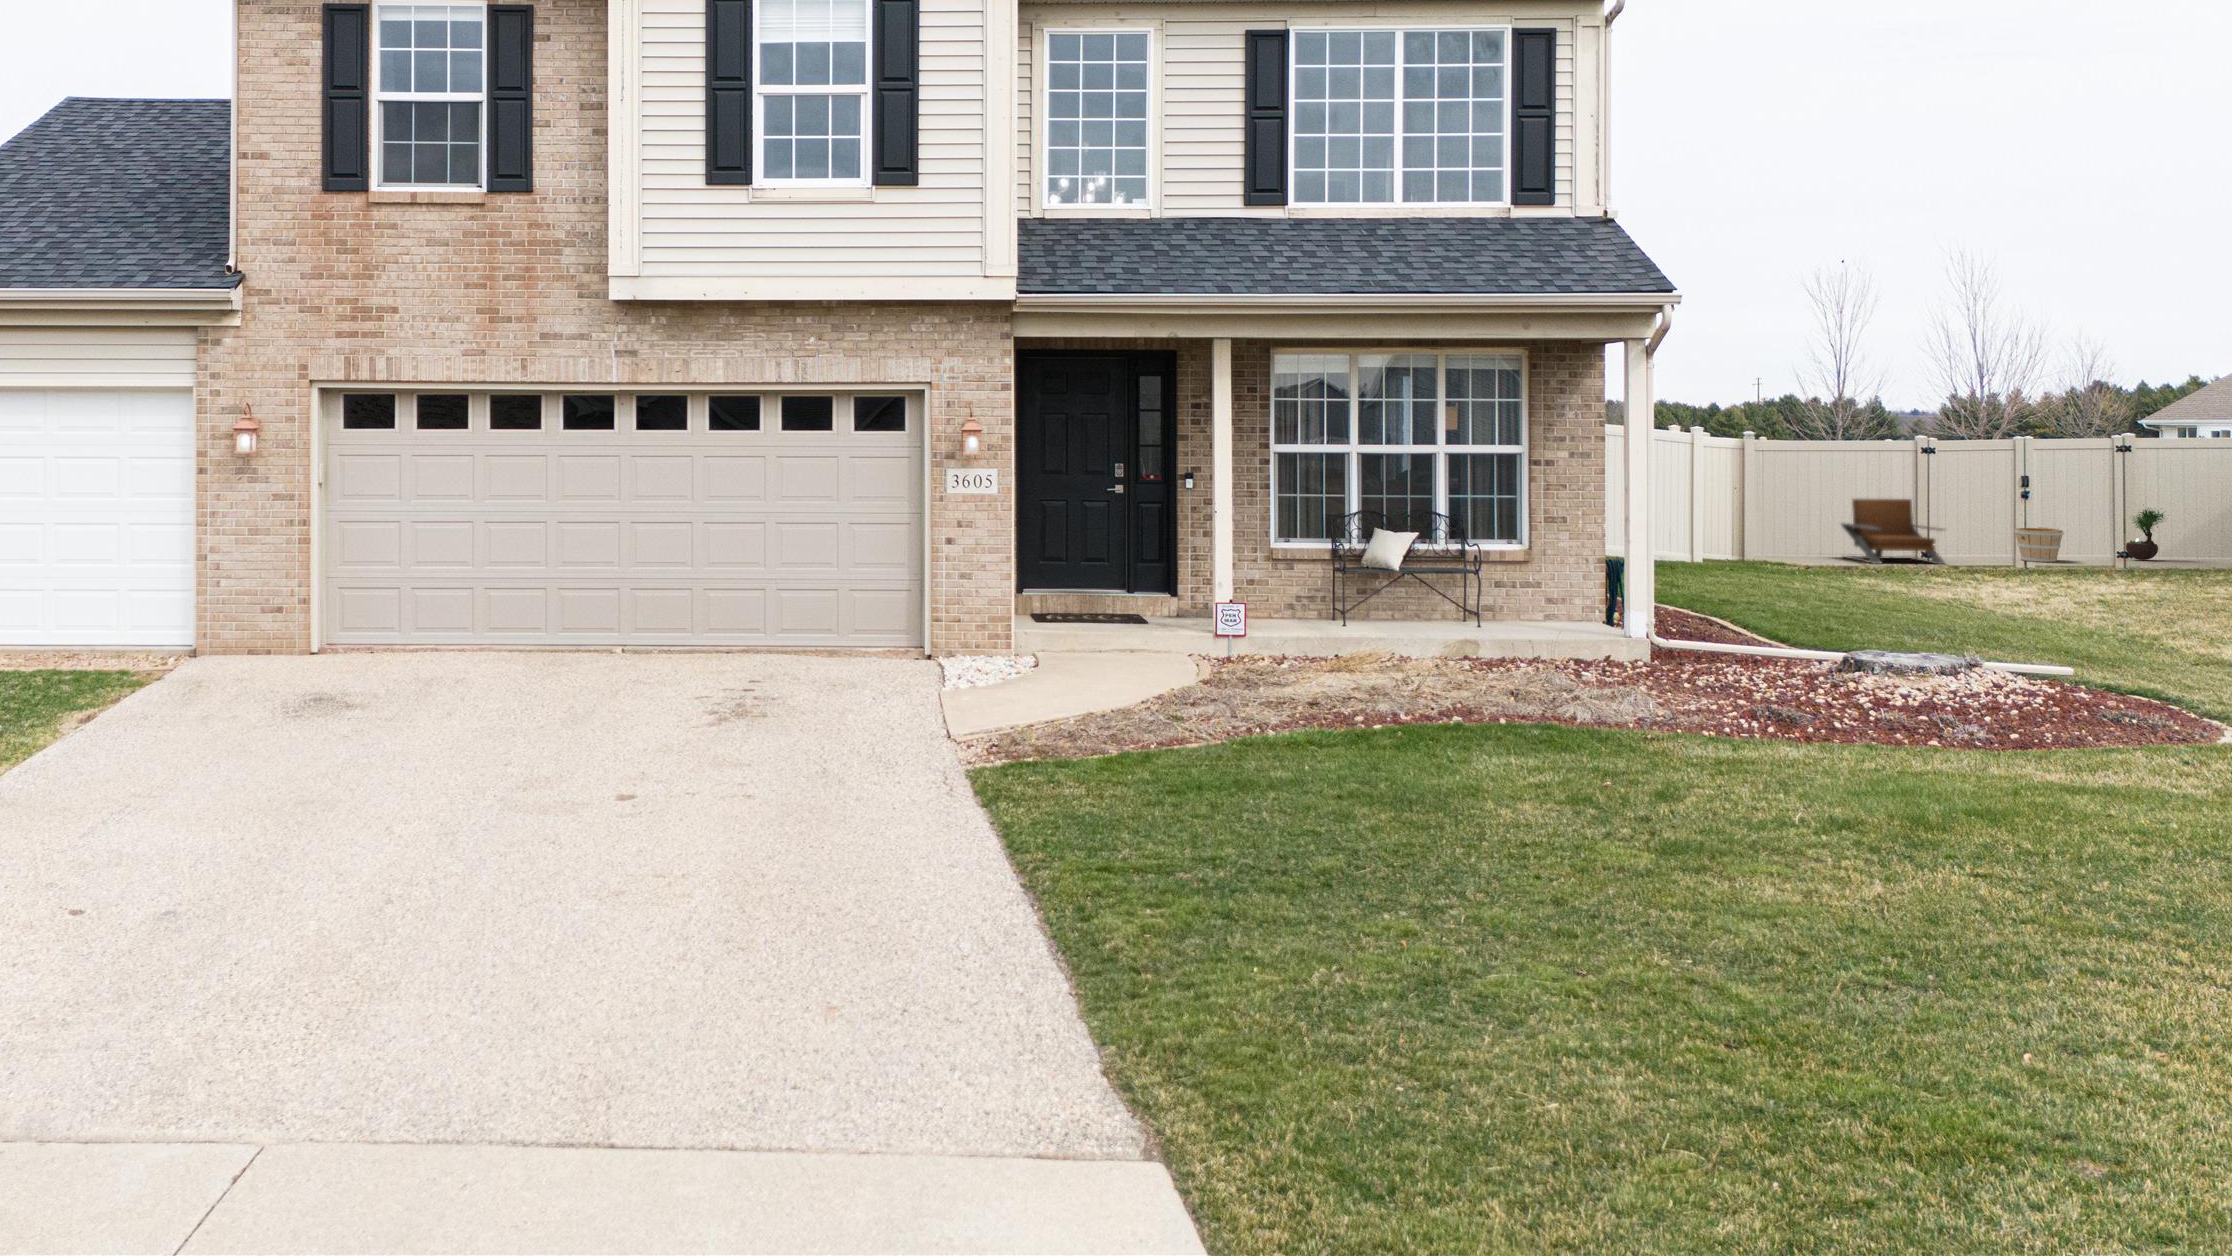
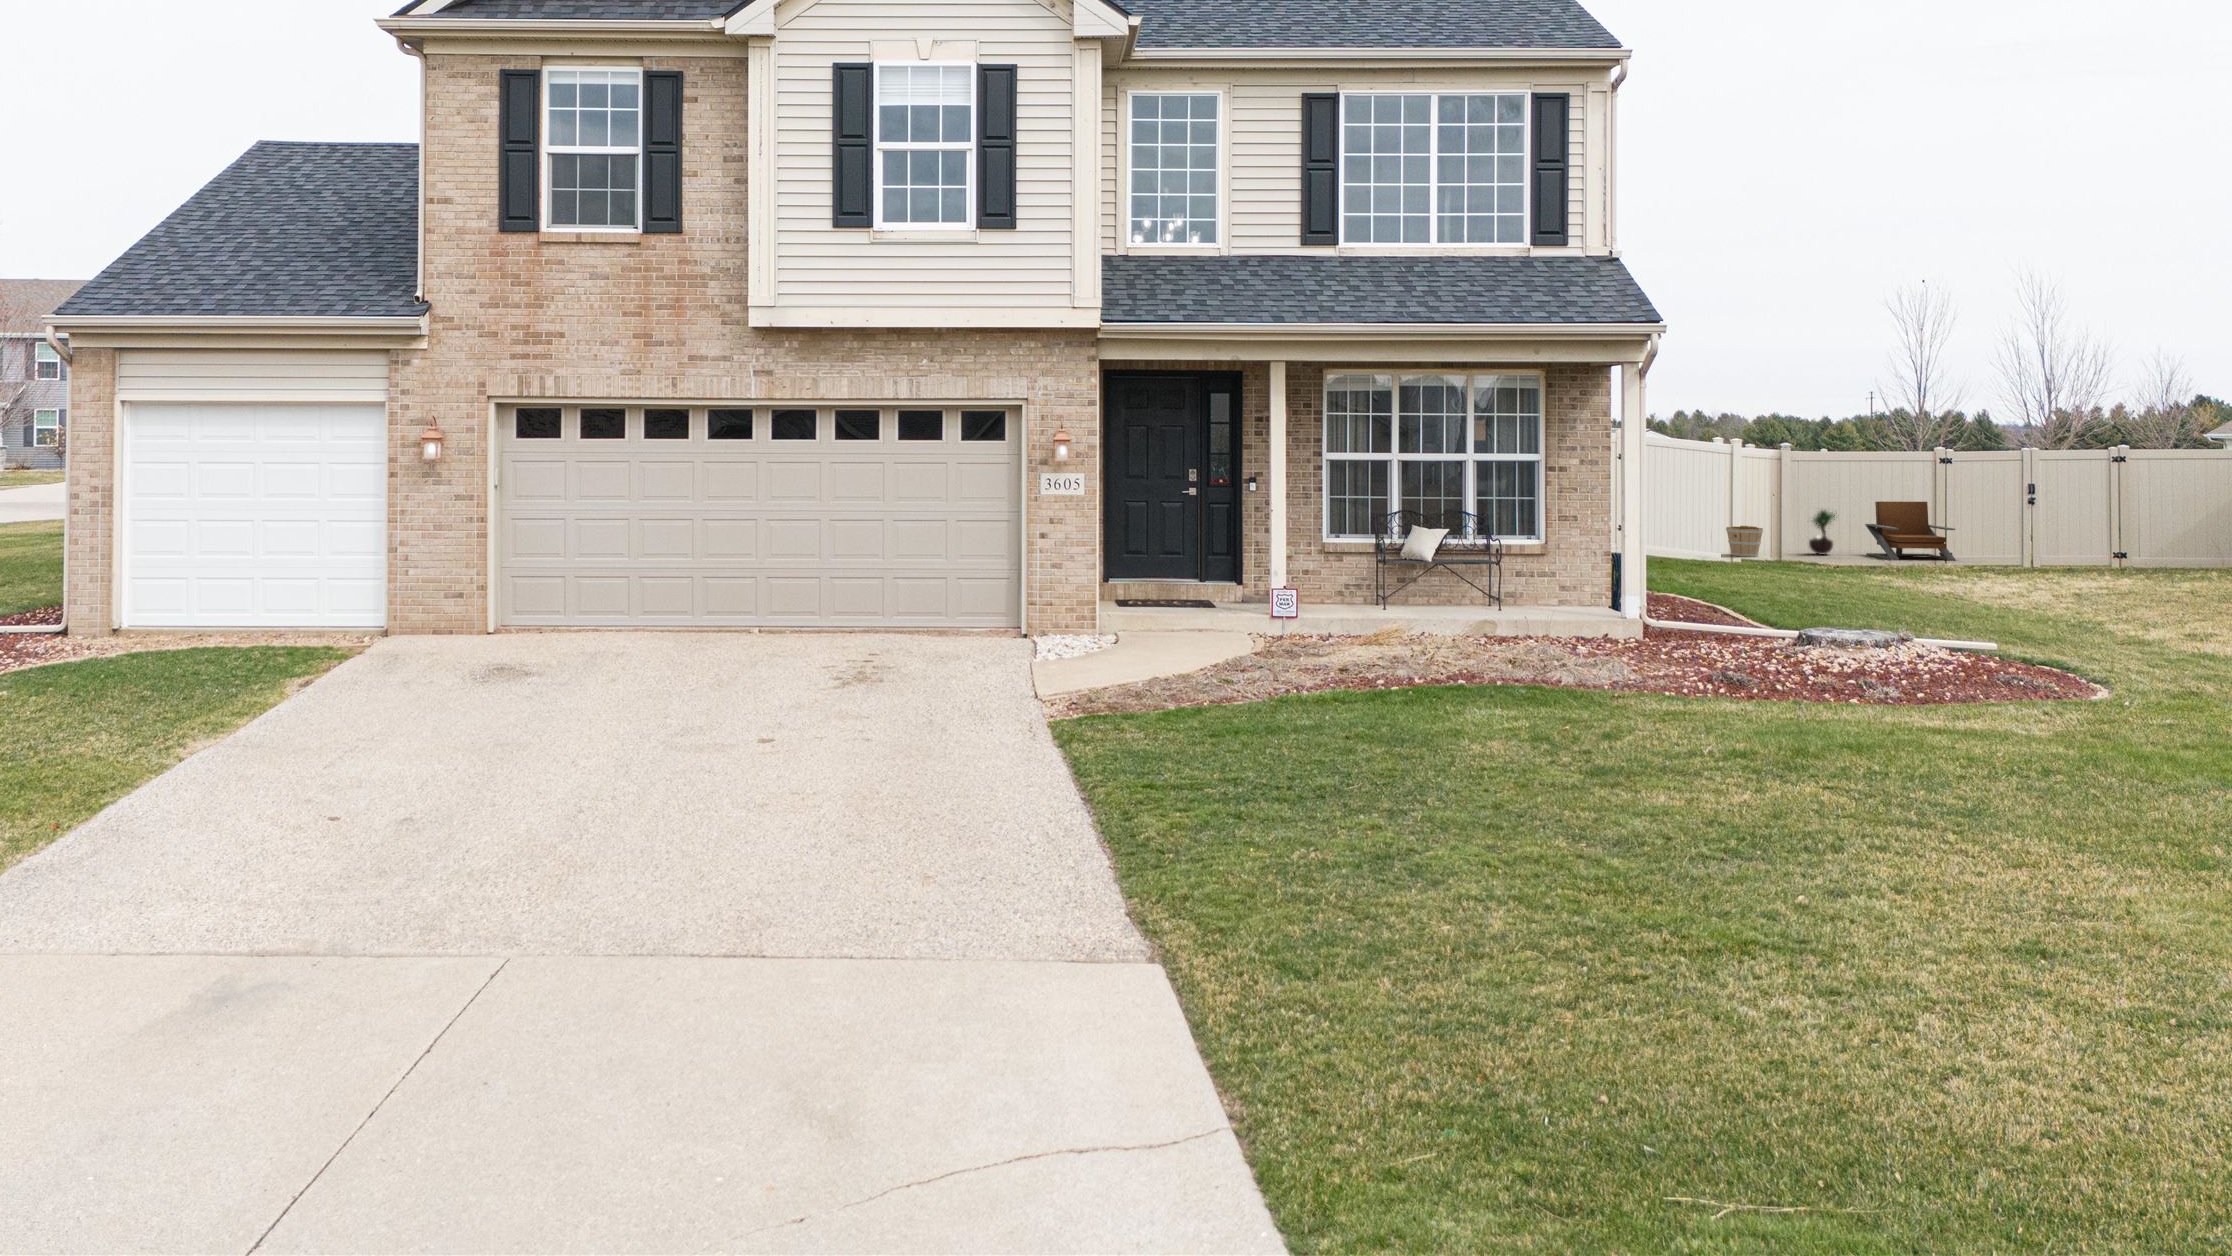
potted tree: present [2126,508,2165,560] -> present [1809,510,1837,554]
wooden bucket: present [2014,527,2064,562] -> present [1726,526,1763,557]

